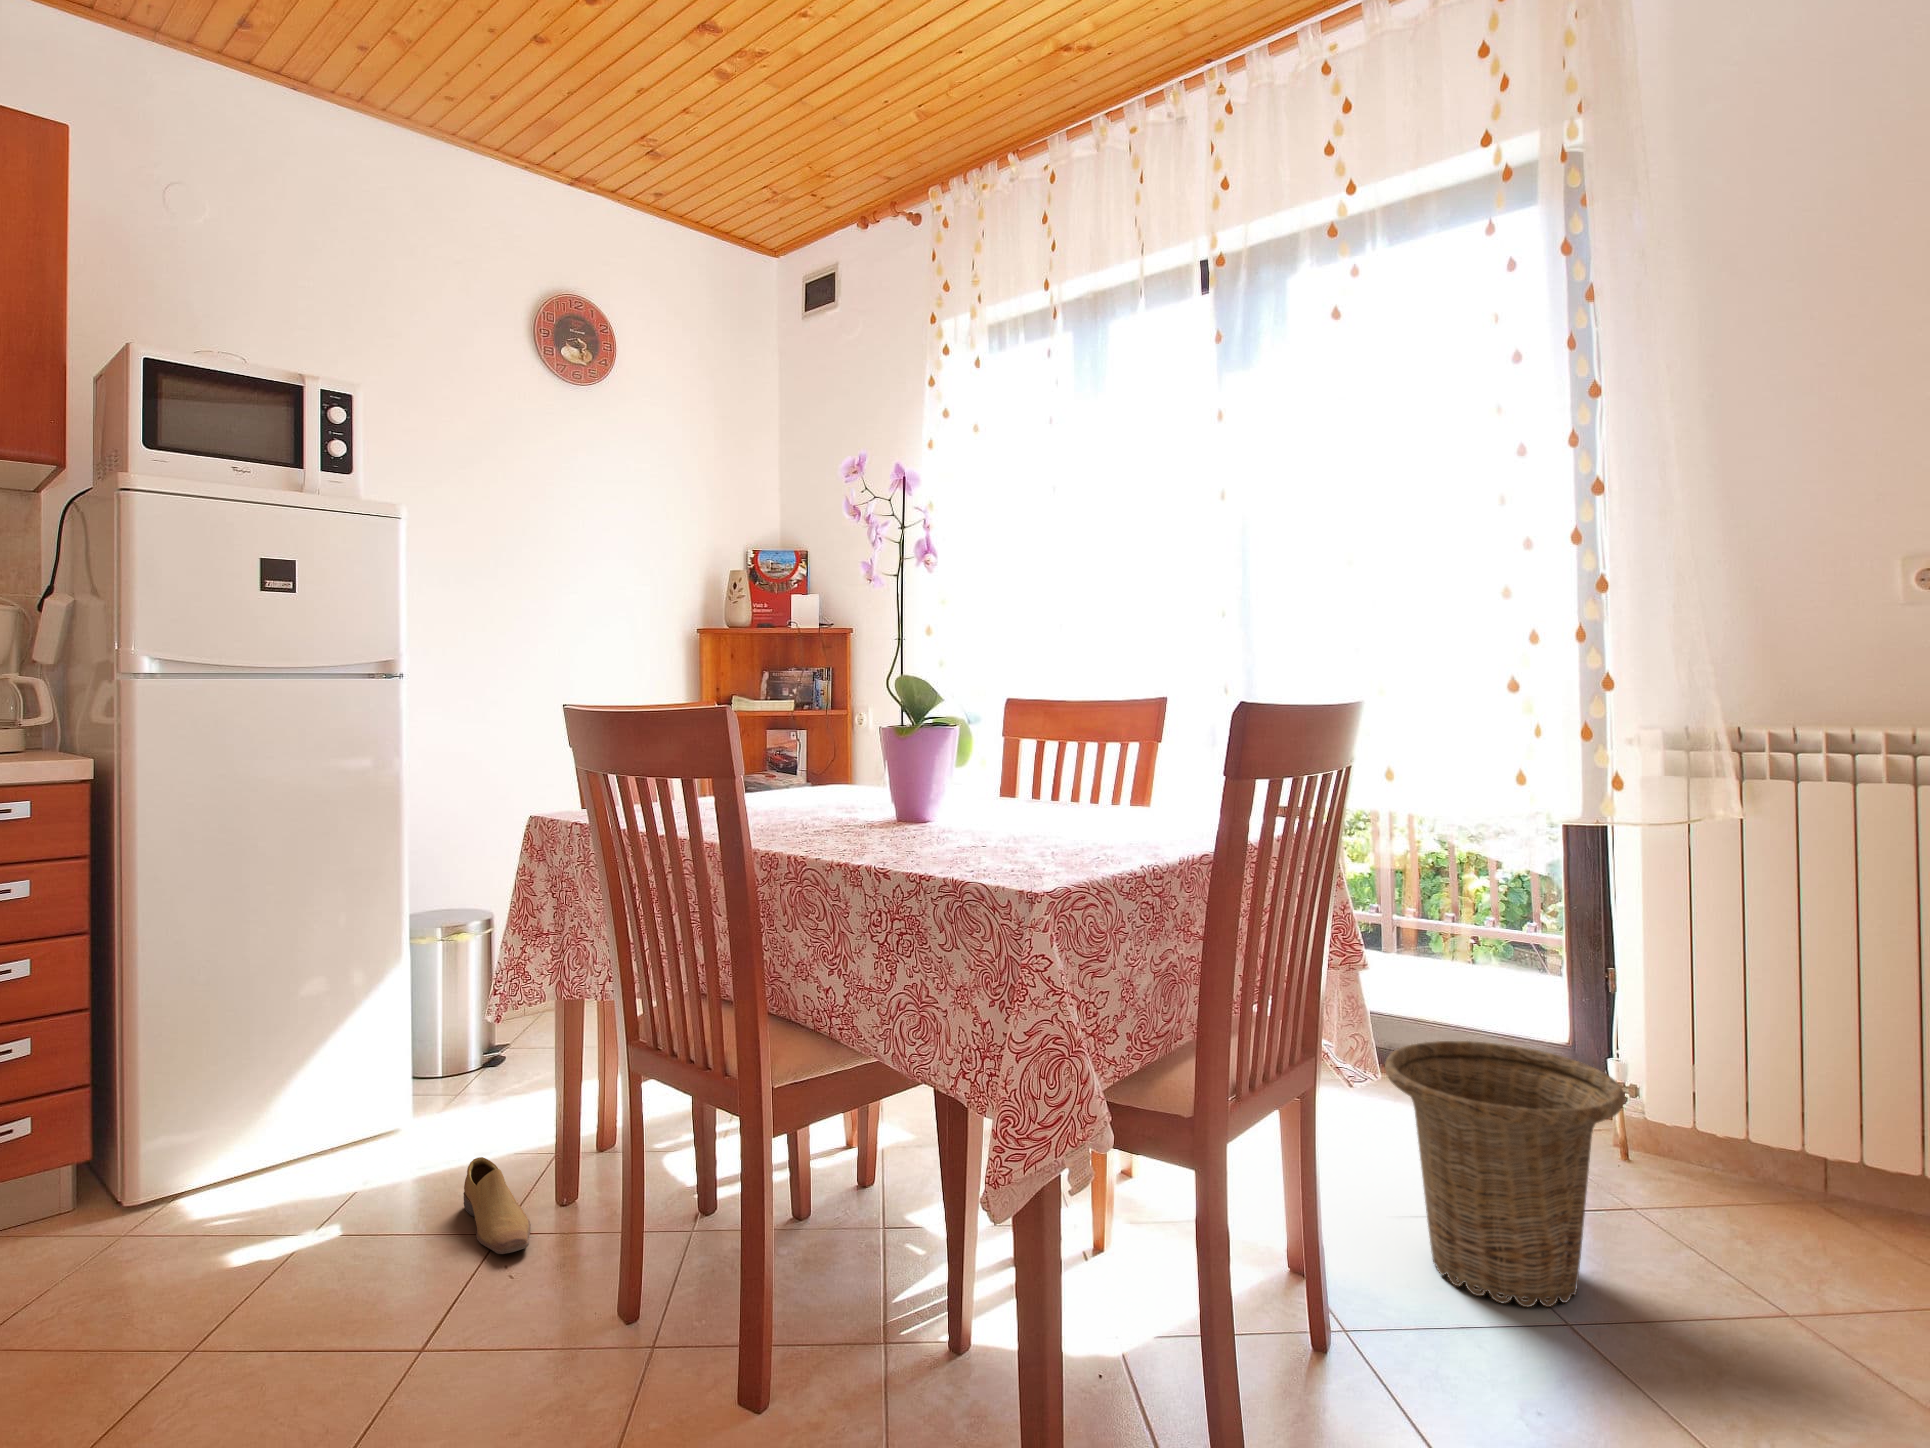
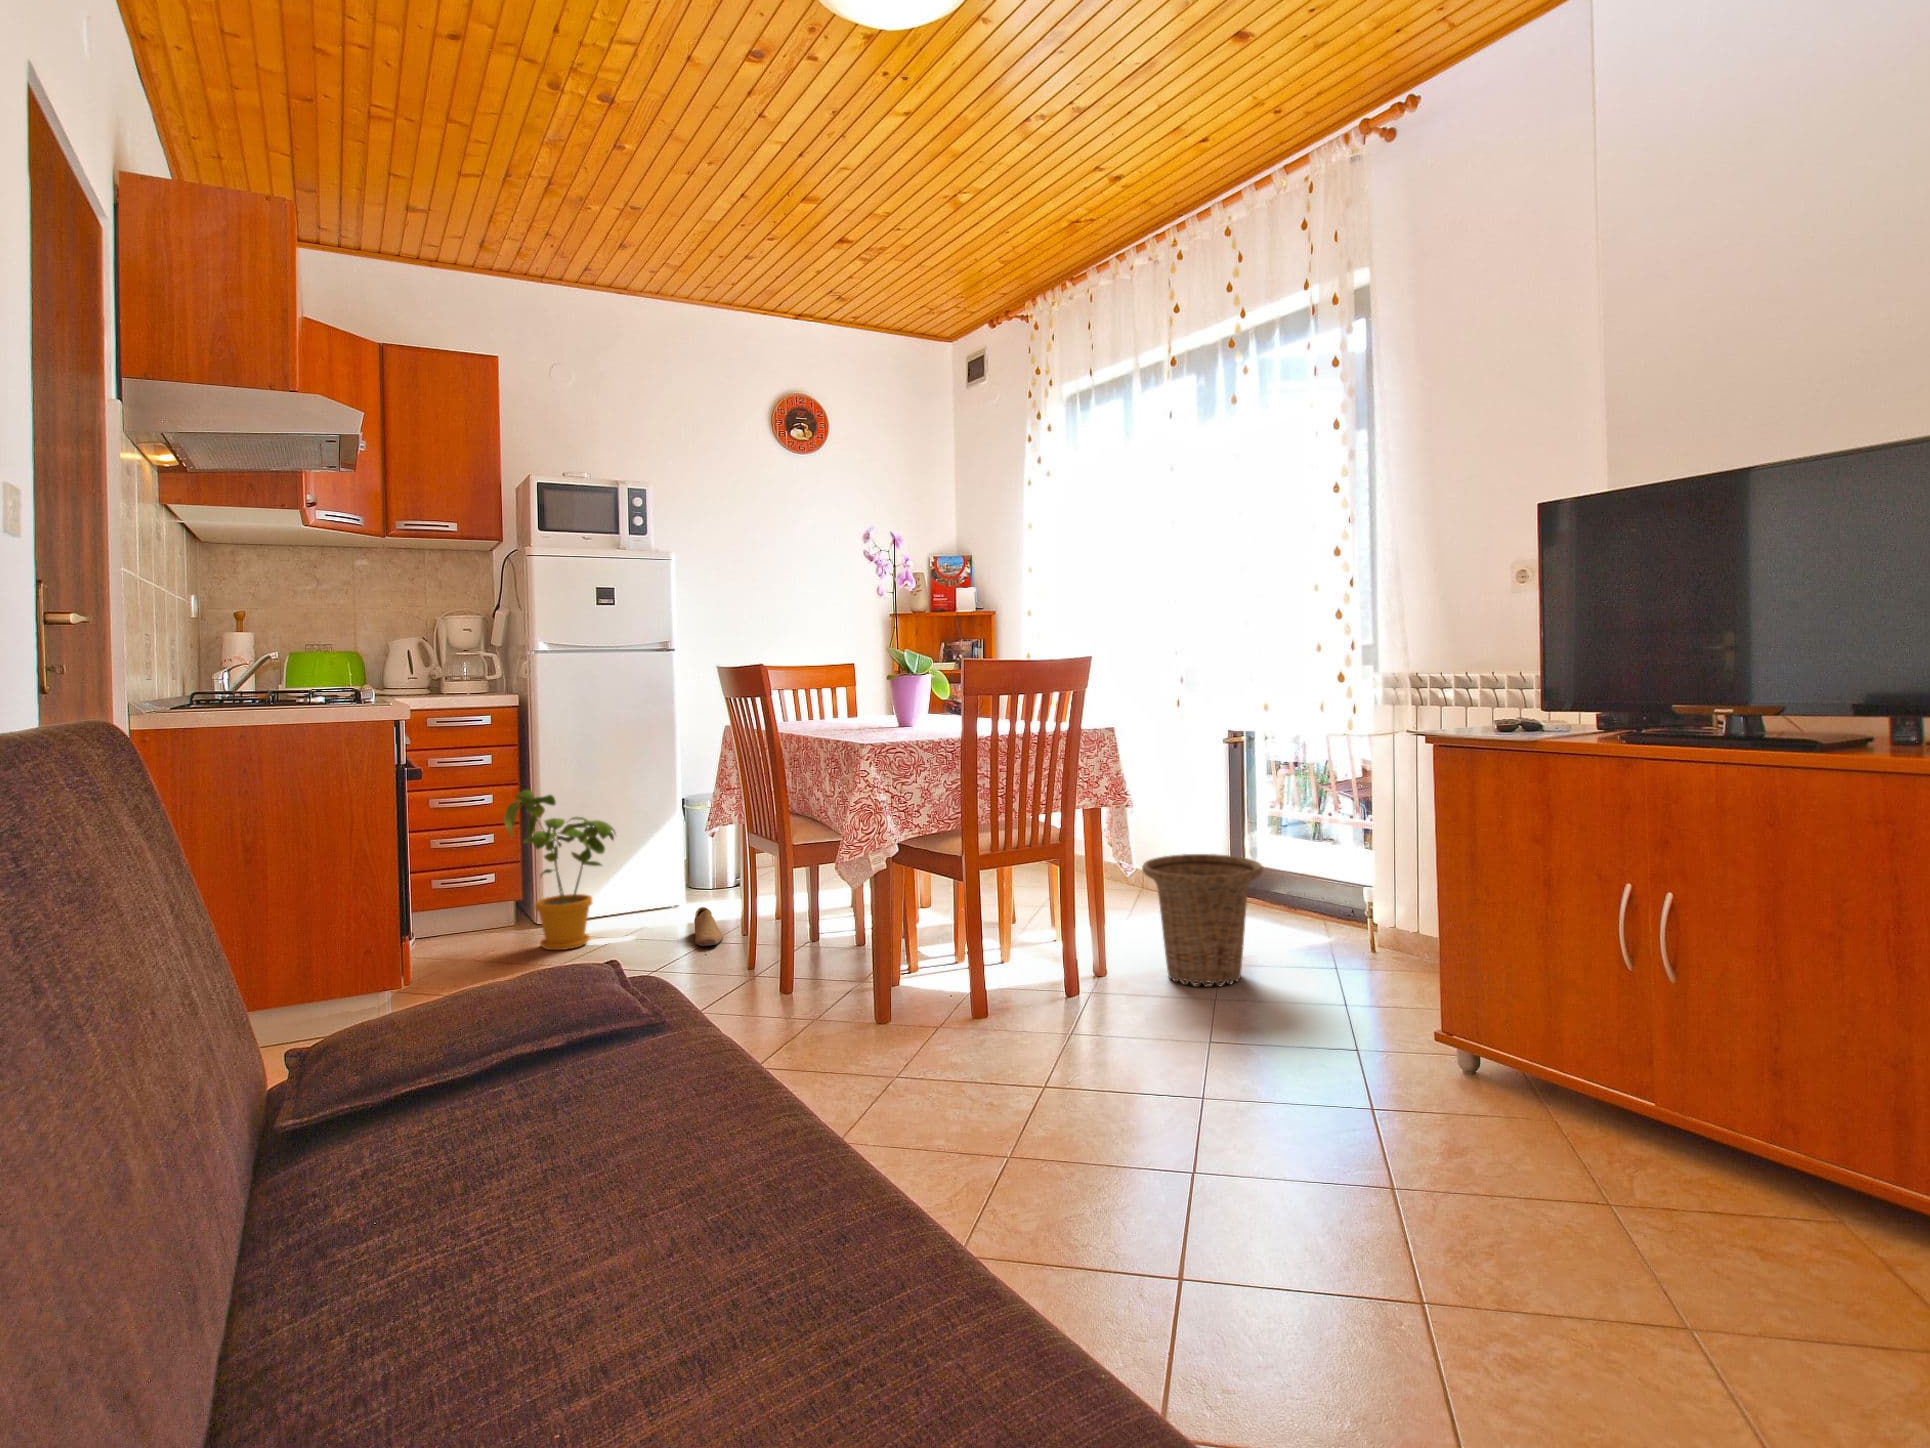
house plant: none [65,965,312,1290] -> present [504,790,615,950]

